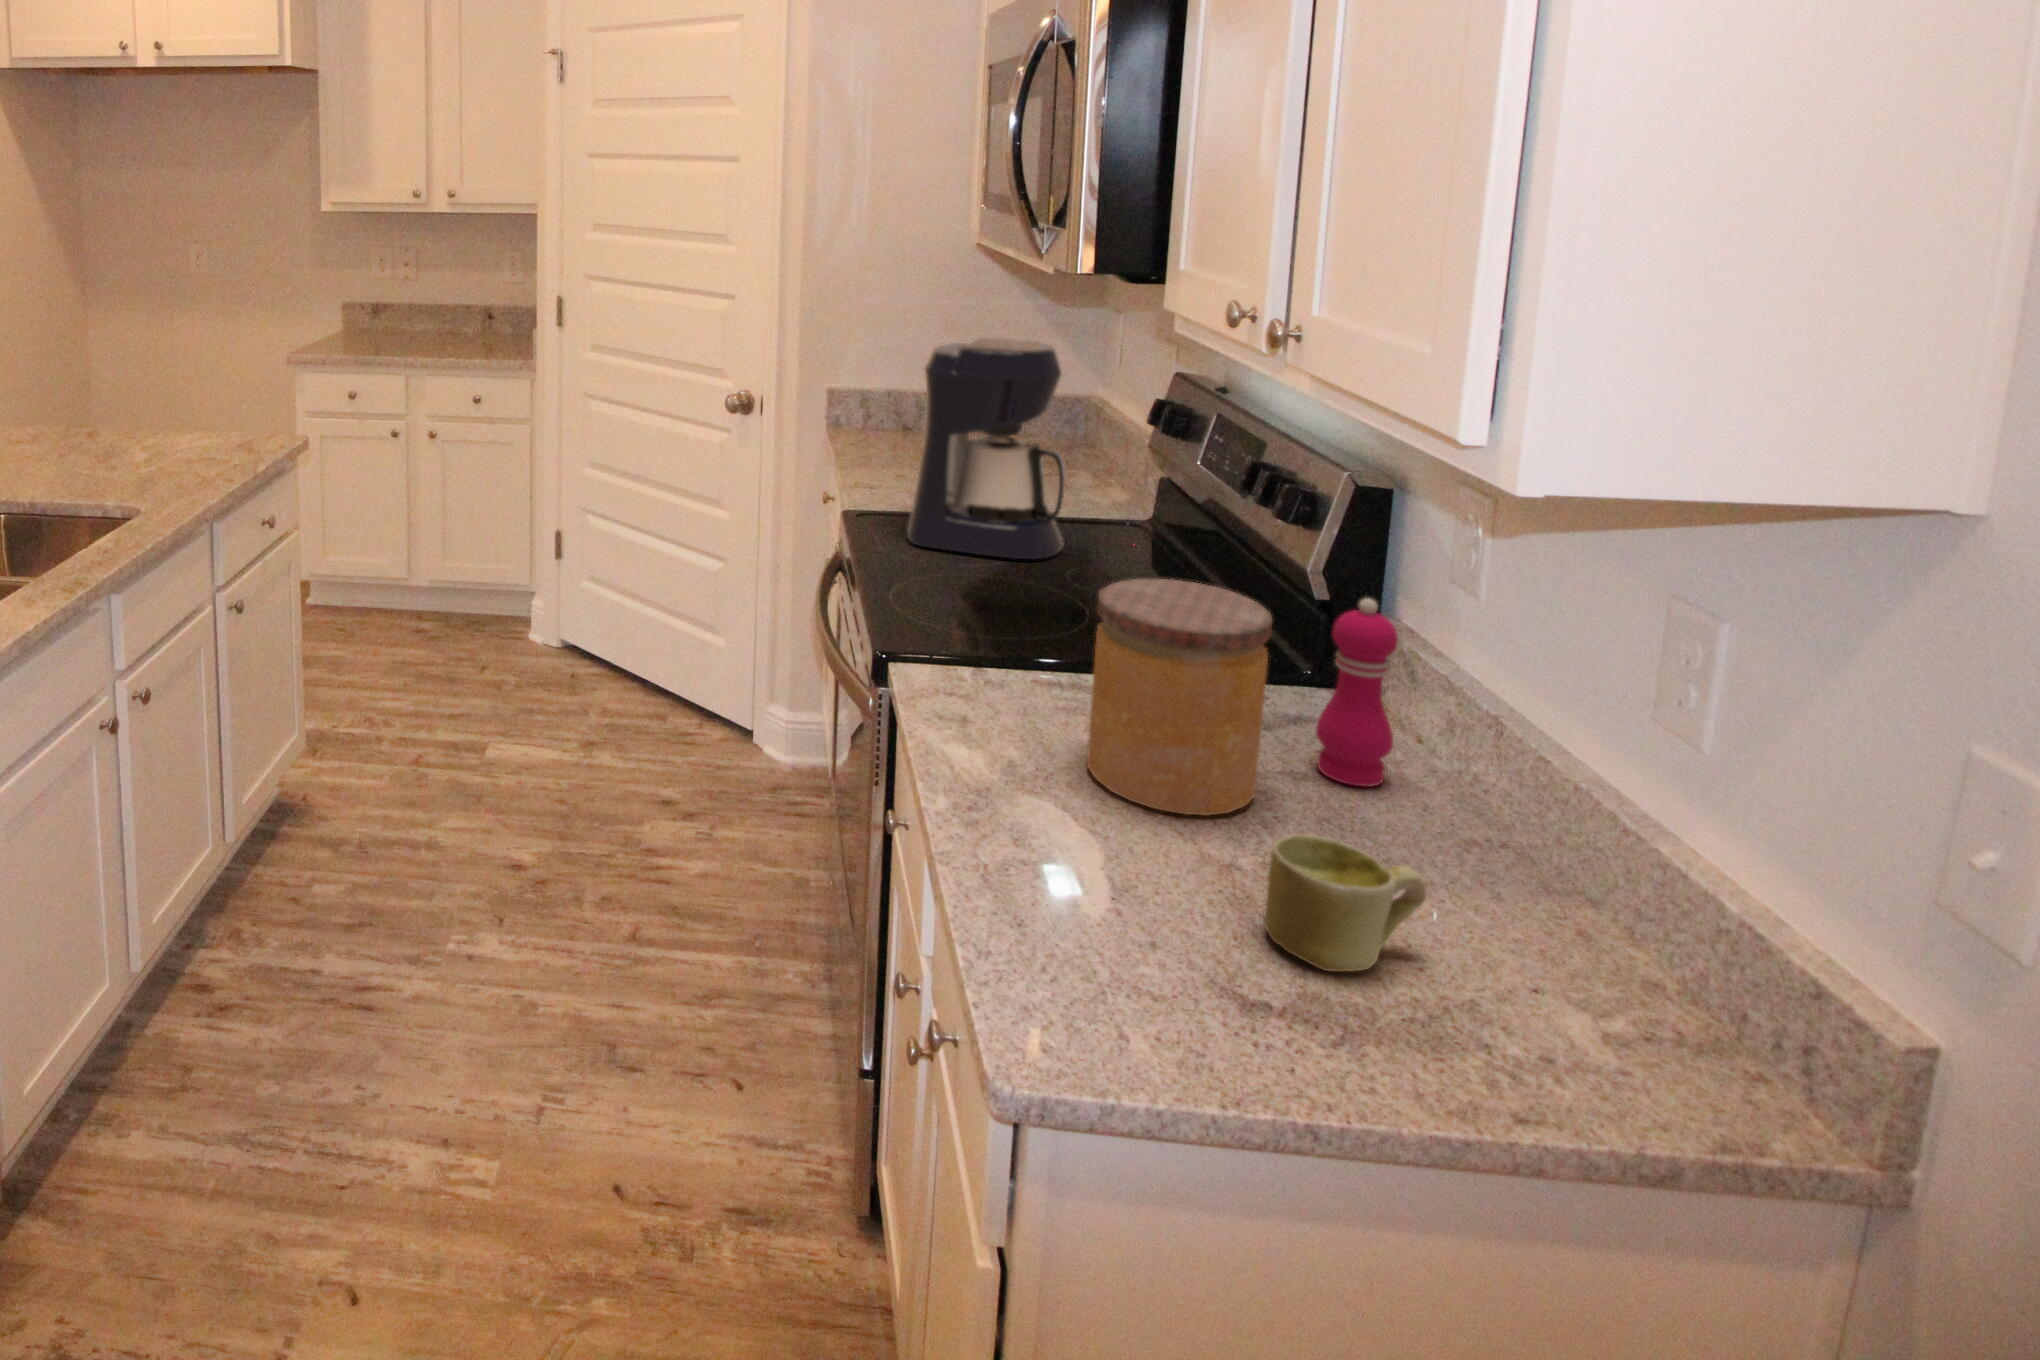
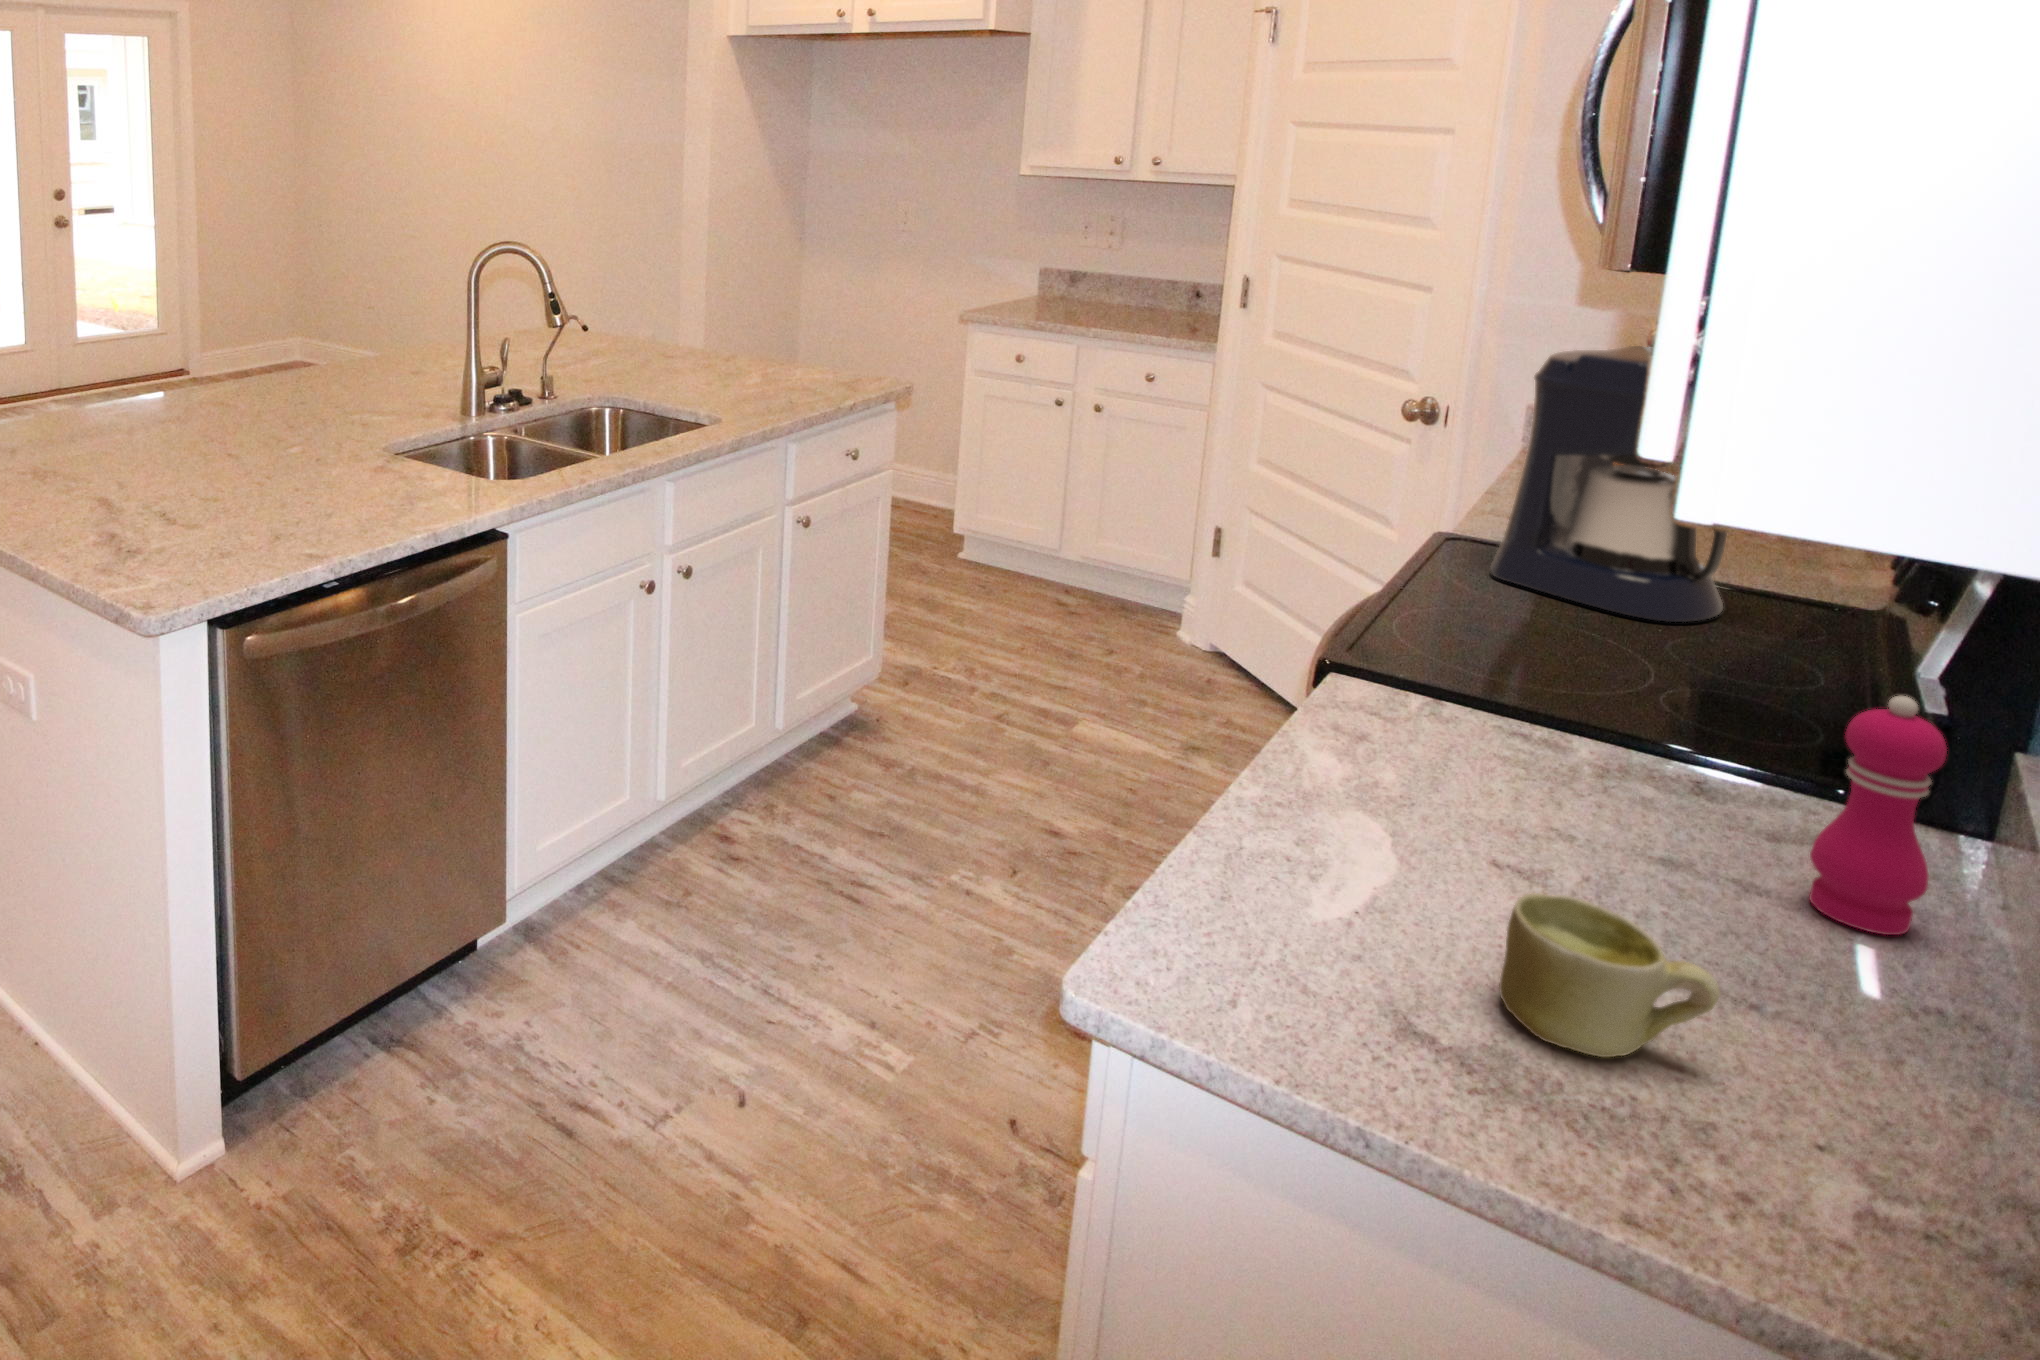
jar: present [1087,578,1272,816] -> none [1455,611,1714,894]

